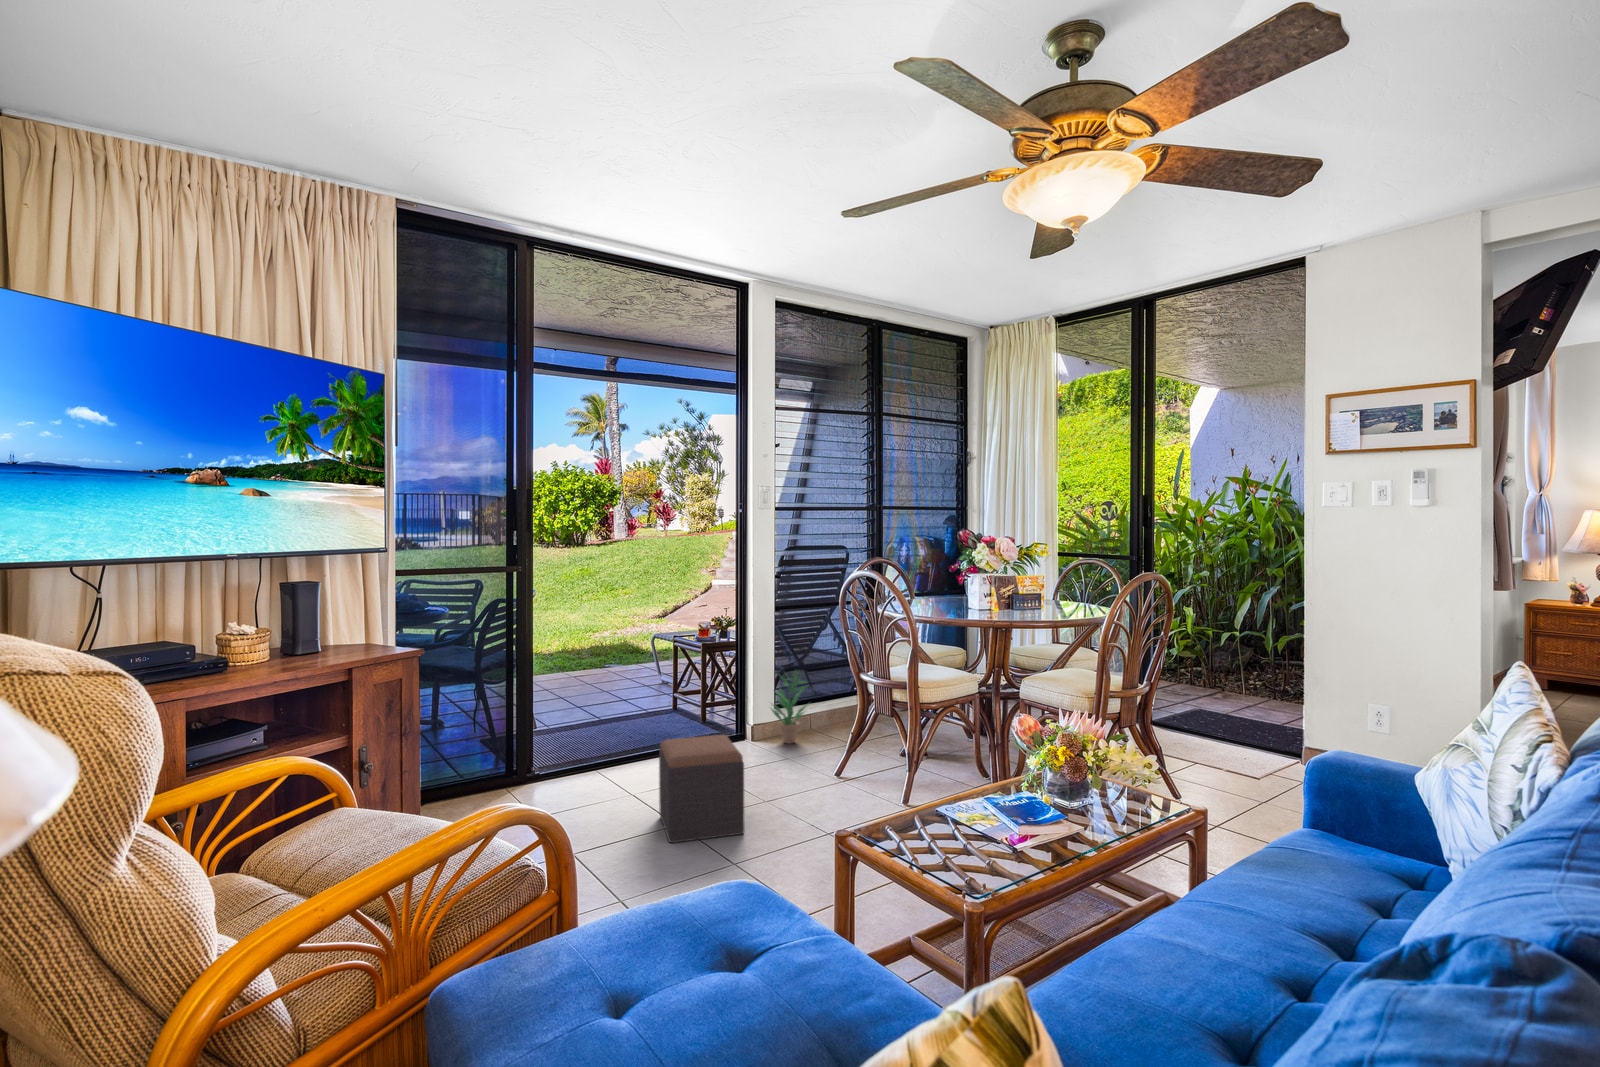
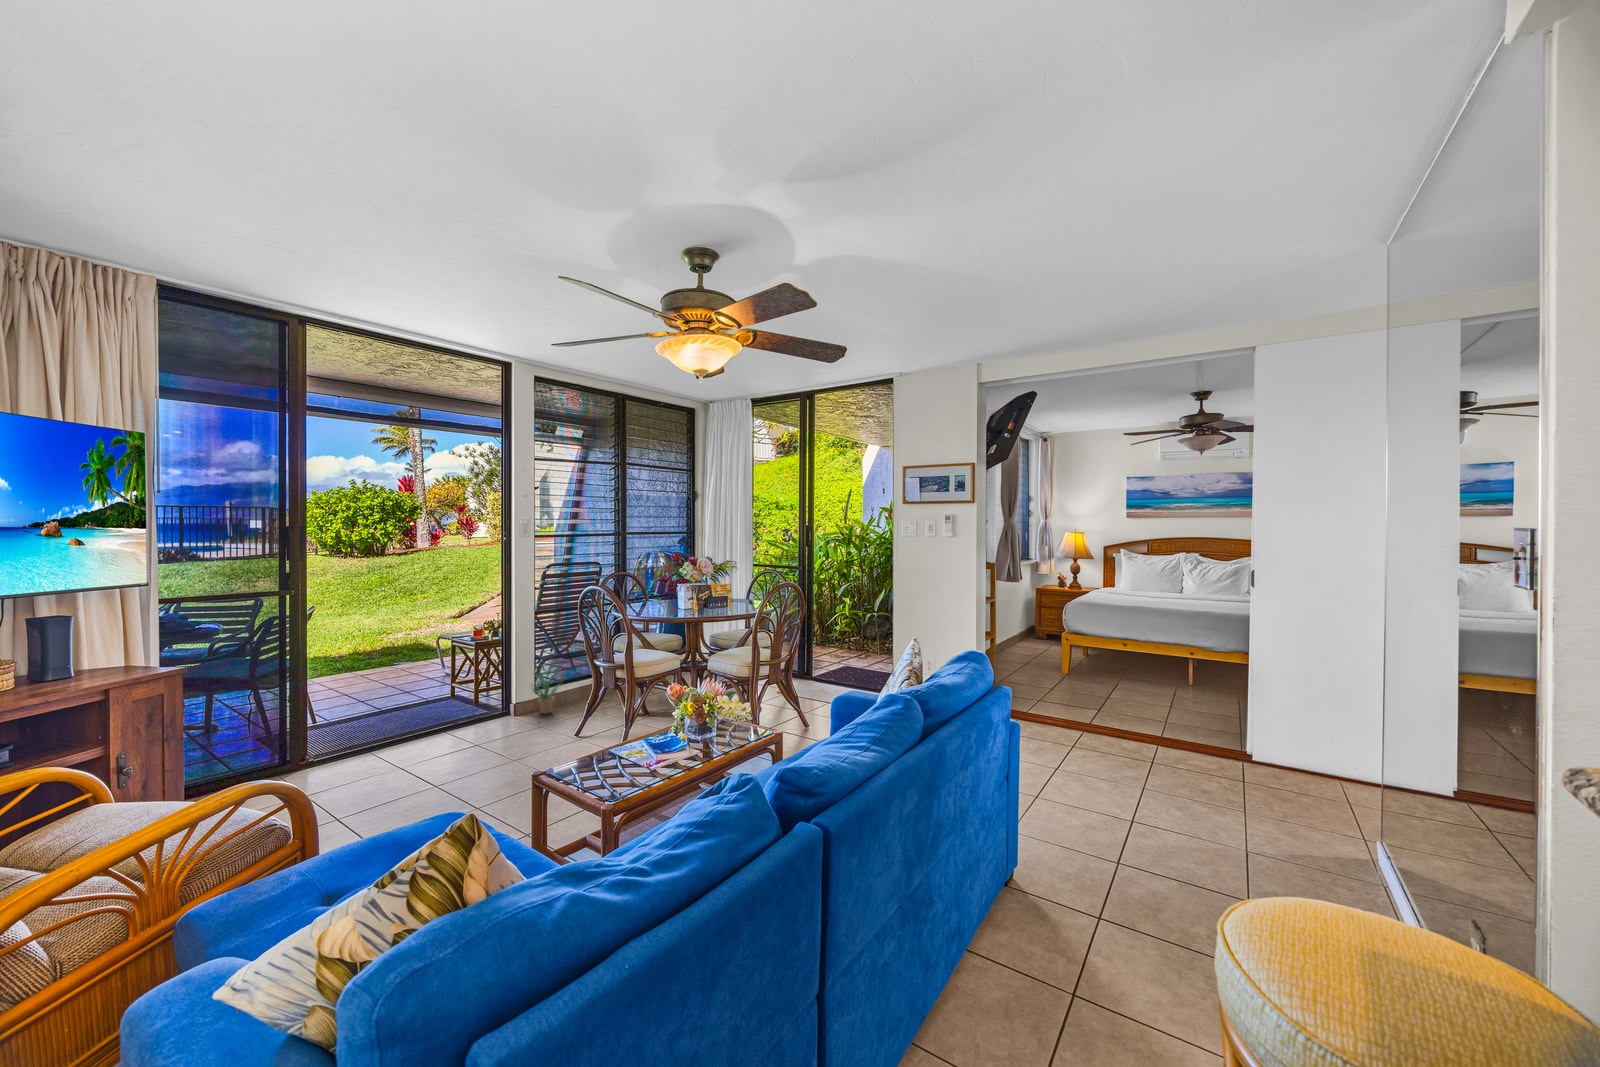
footstool: present [659,735,744,843] -> none [419,715,488,802]

